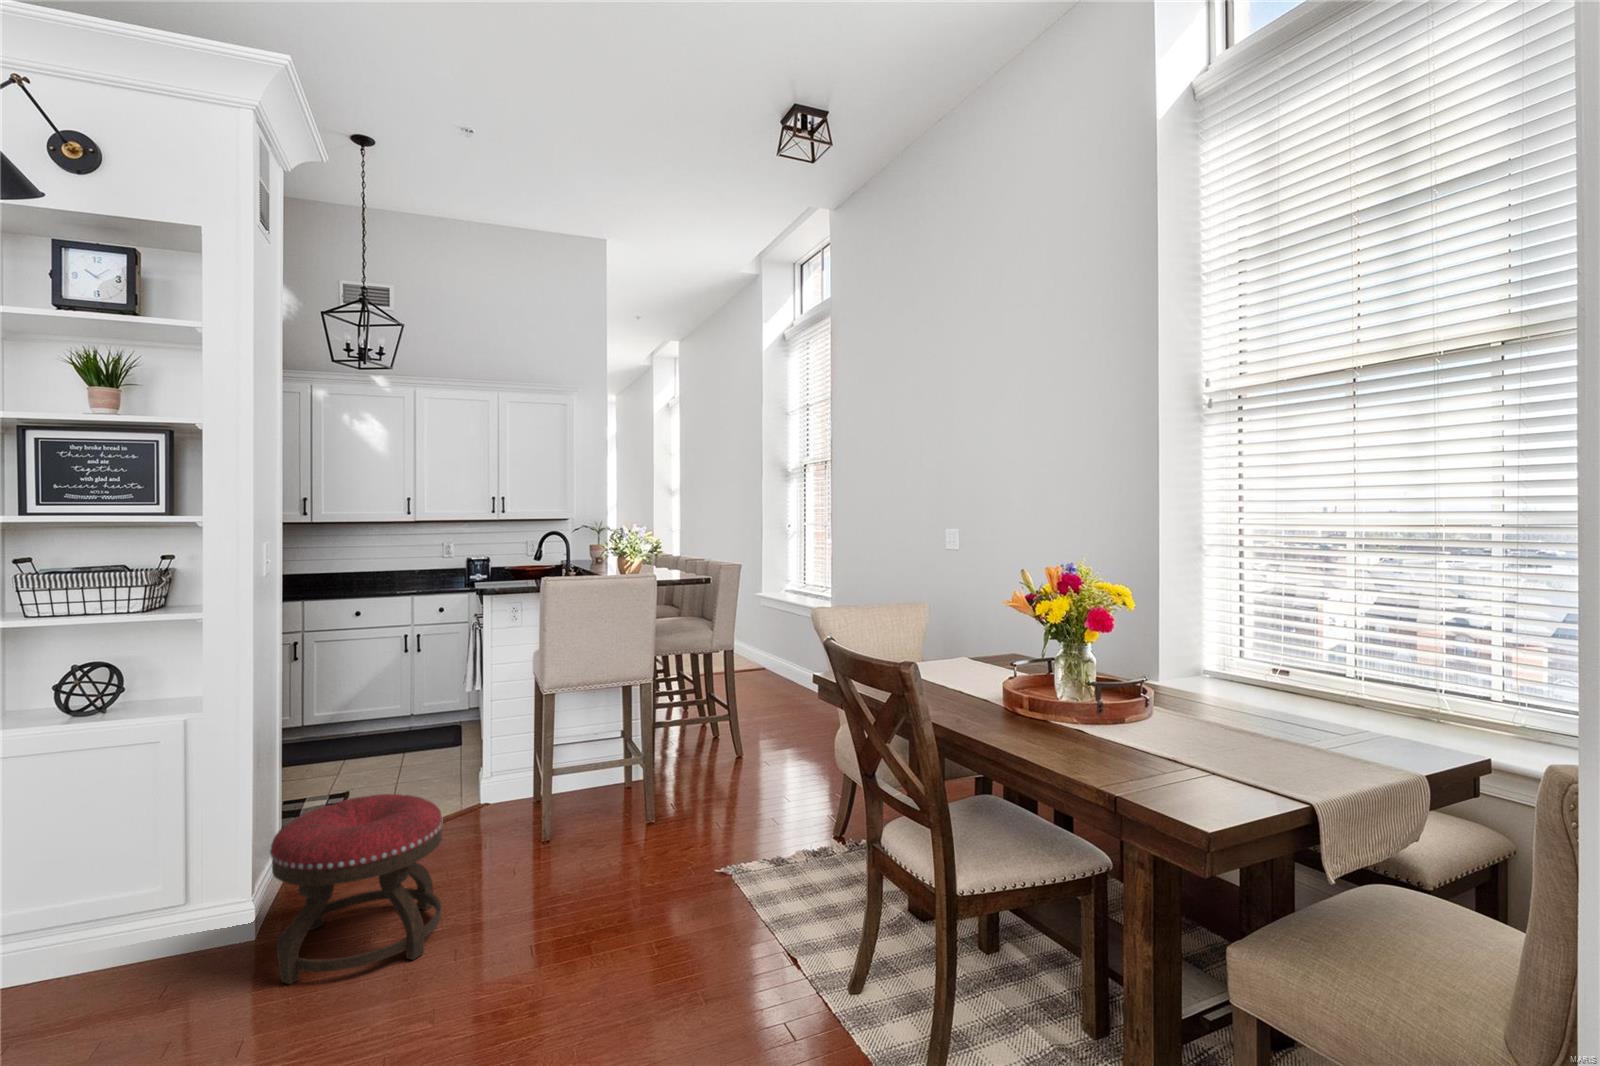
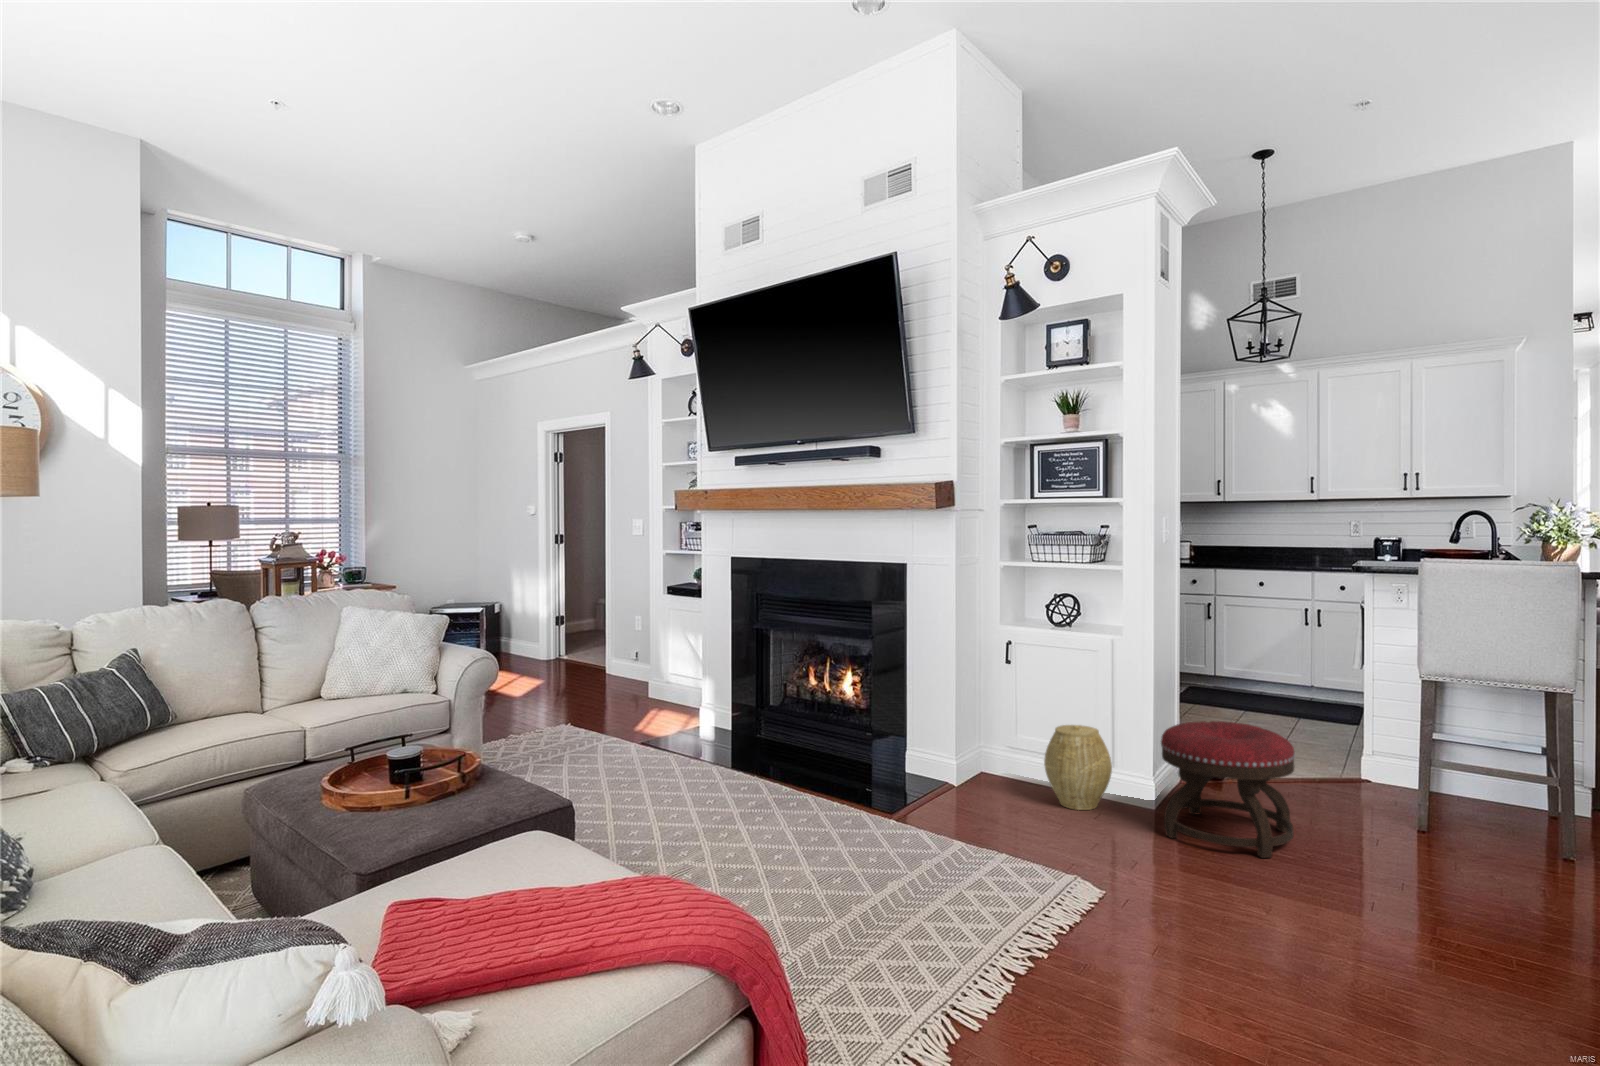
woven basket: none [56,860,187,1005] -> present [1044,725,1112,810]

